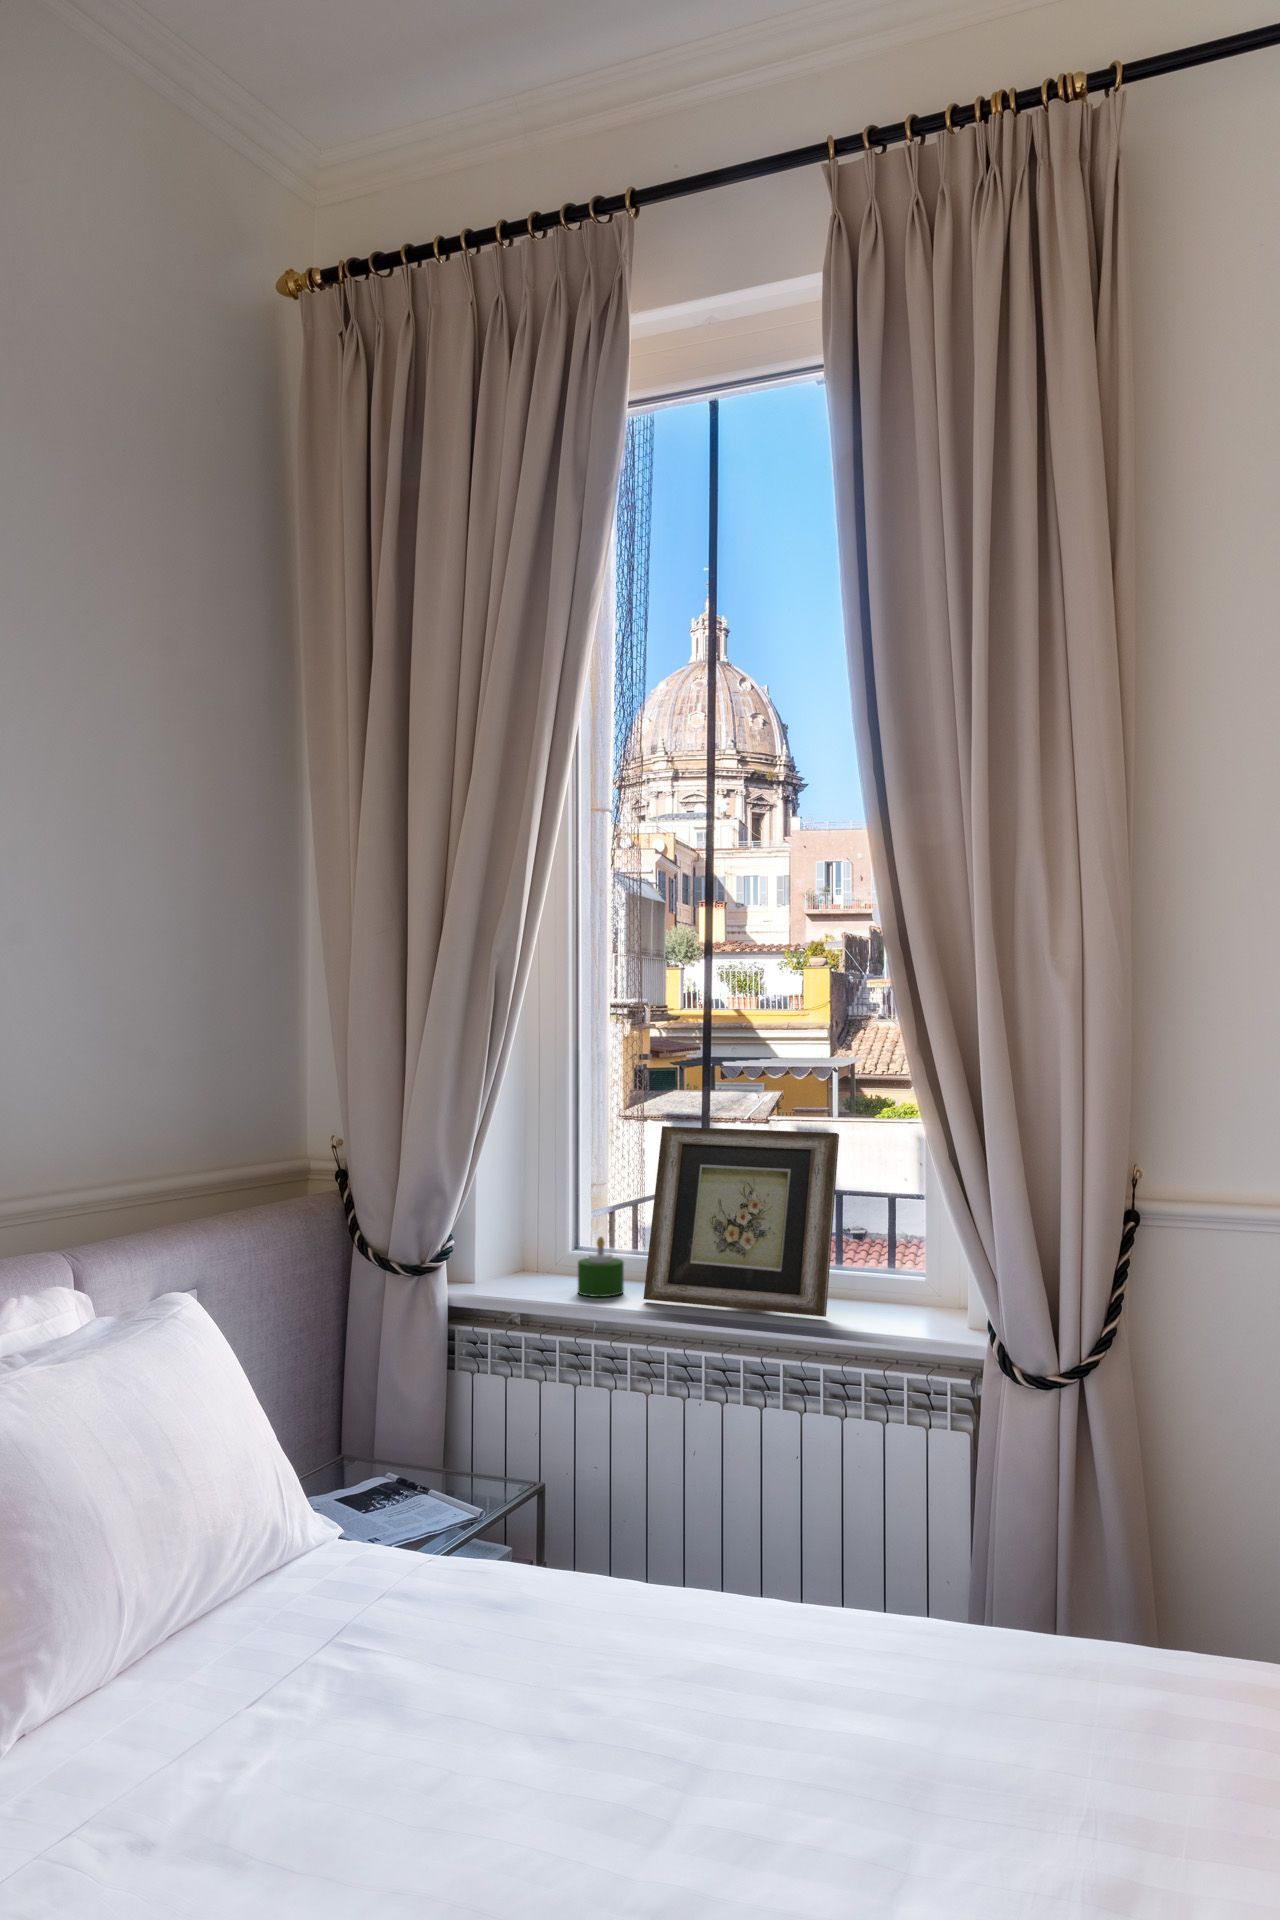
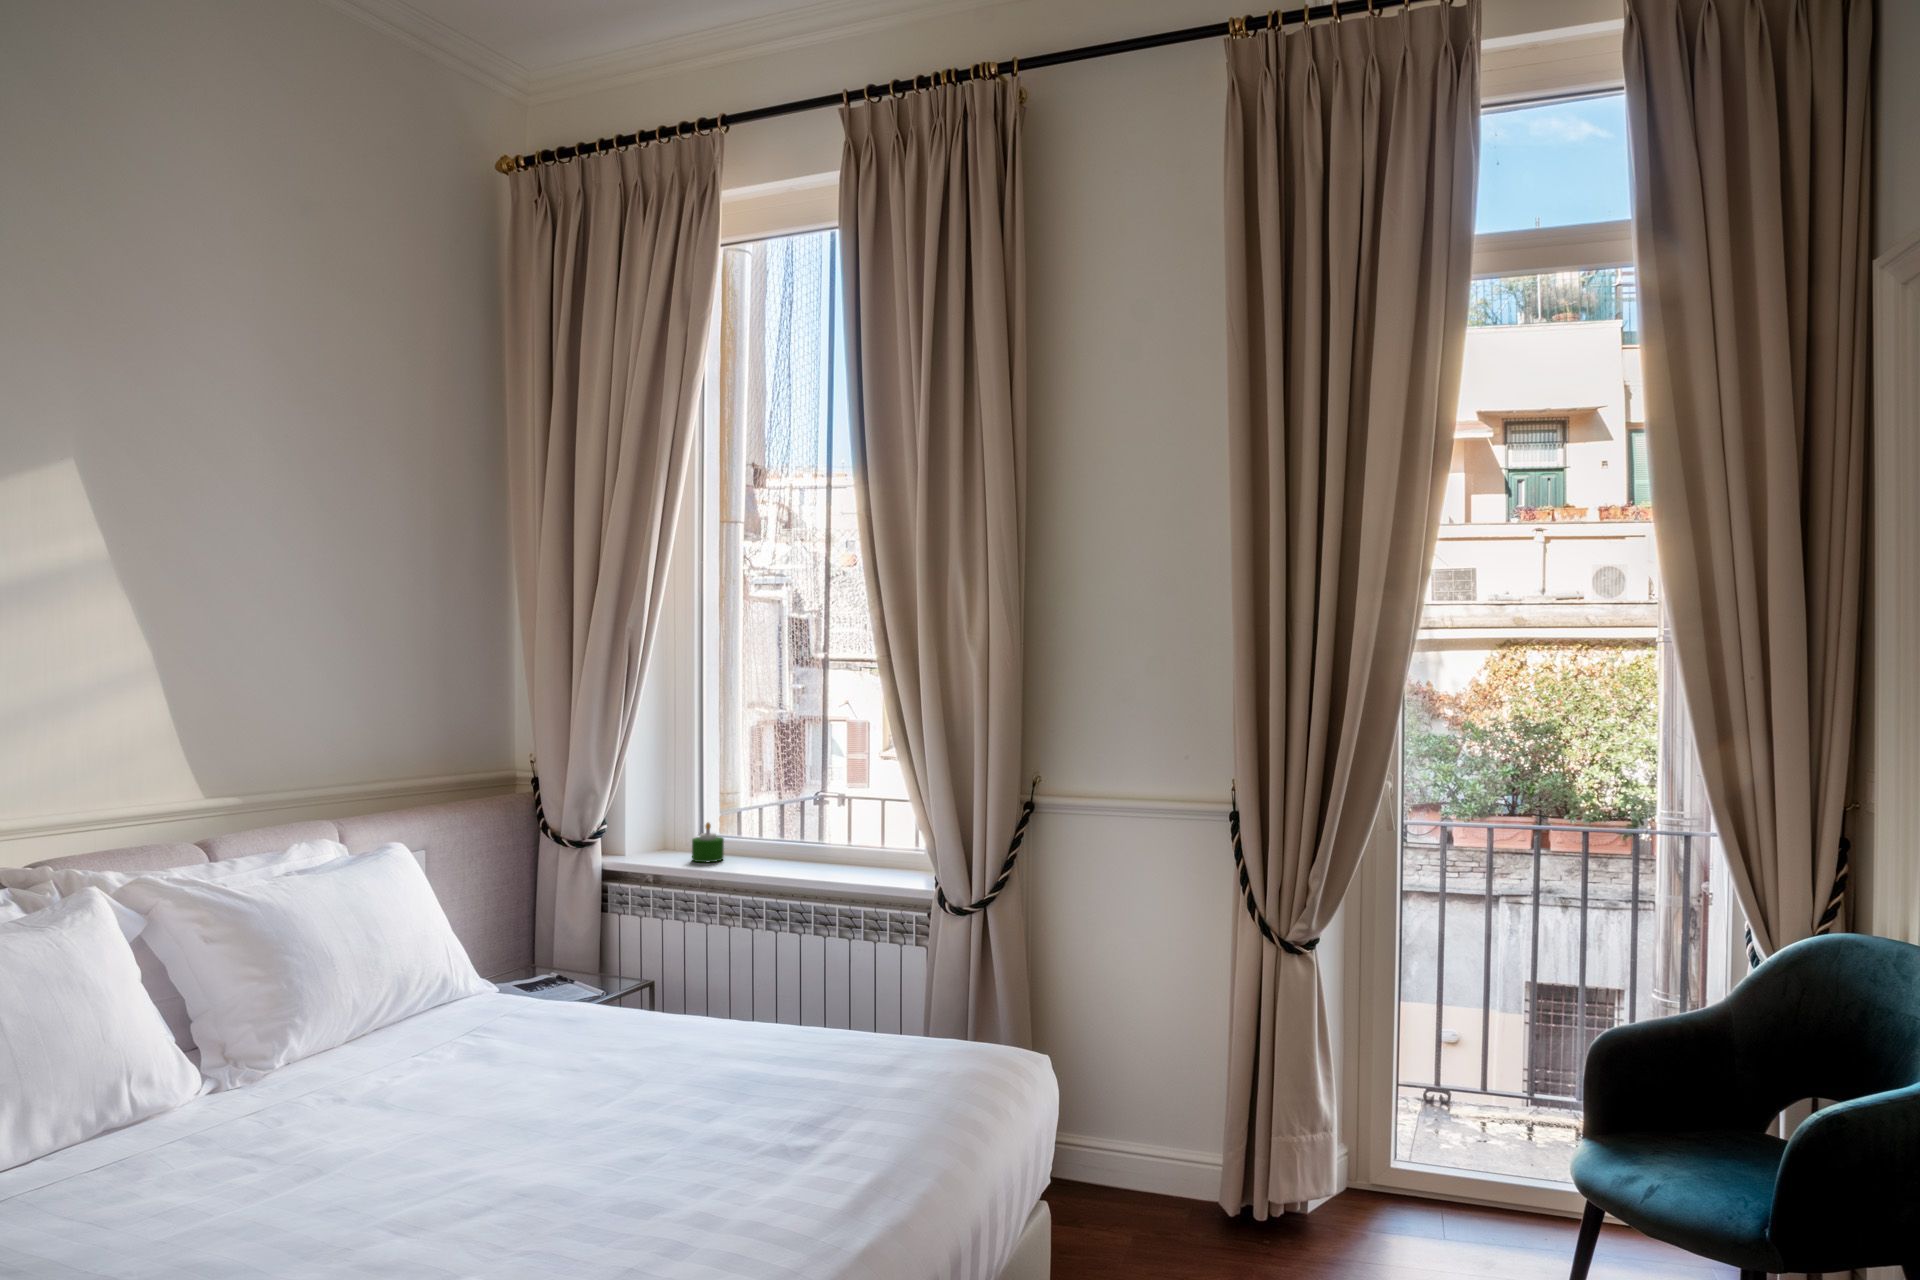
picture frame: present [643,1126,839,1317] -> none [732,748,862,873]

